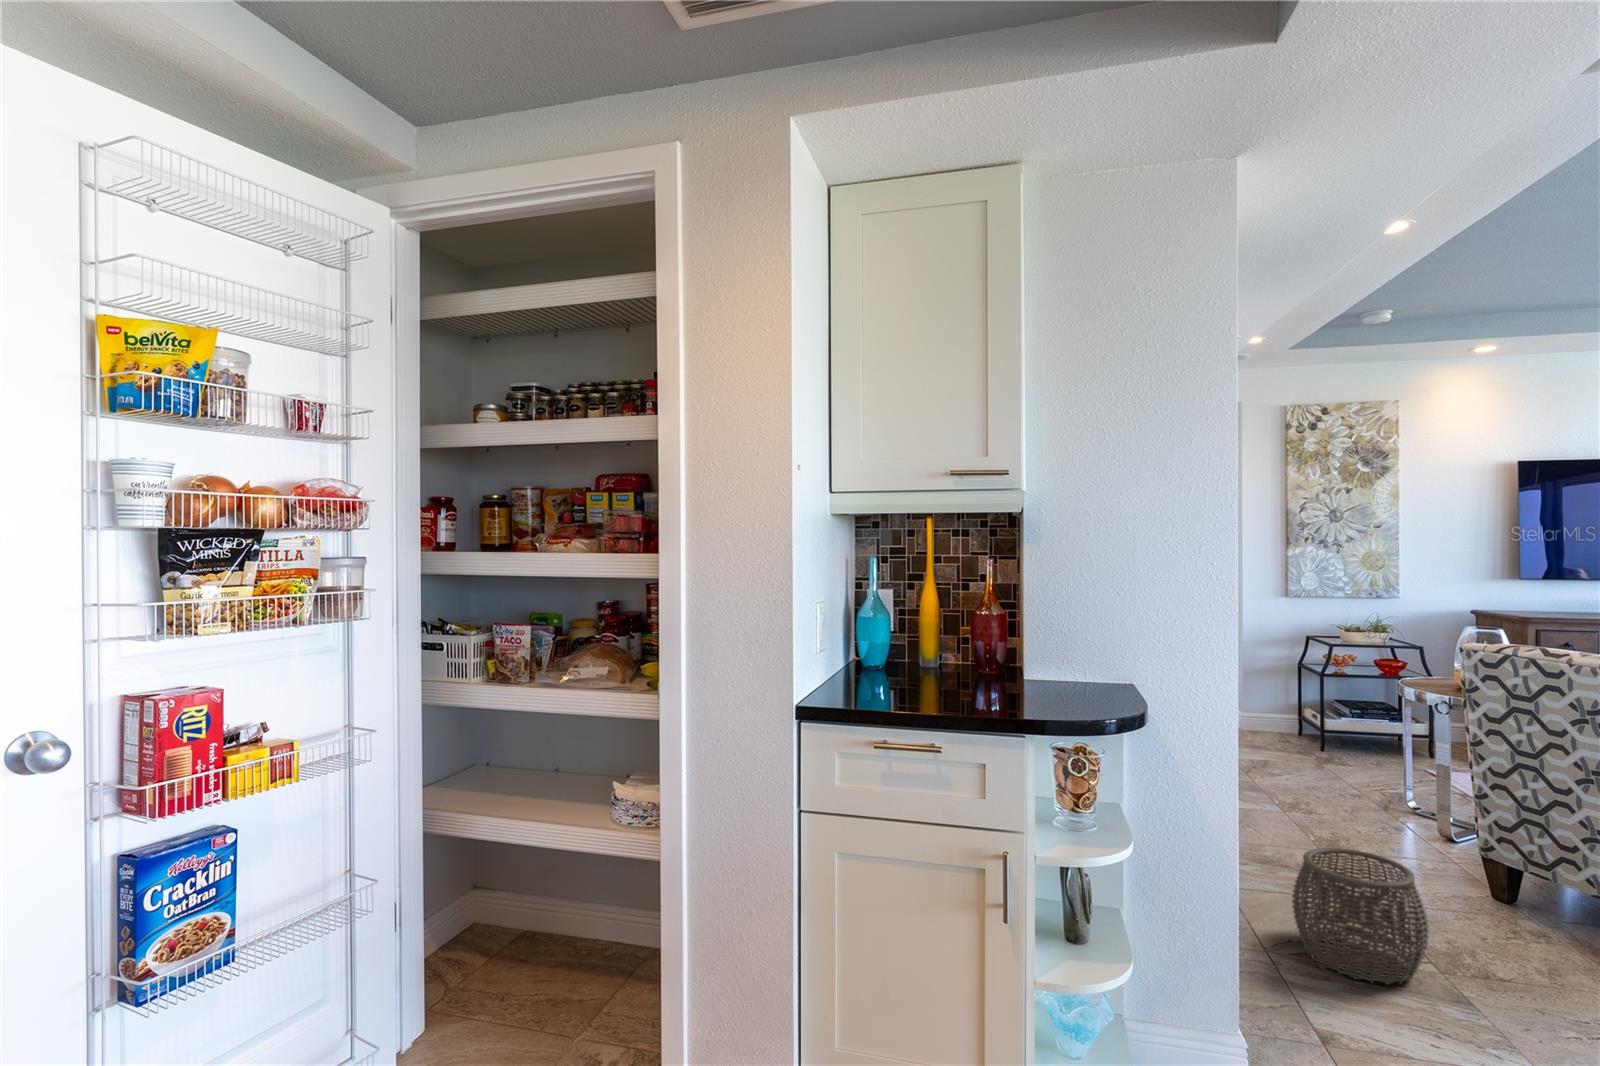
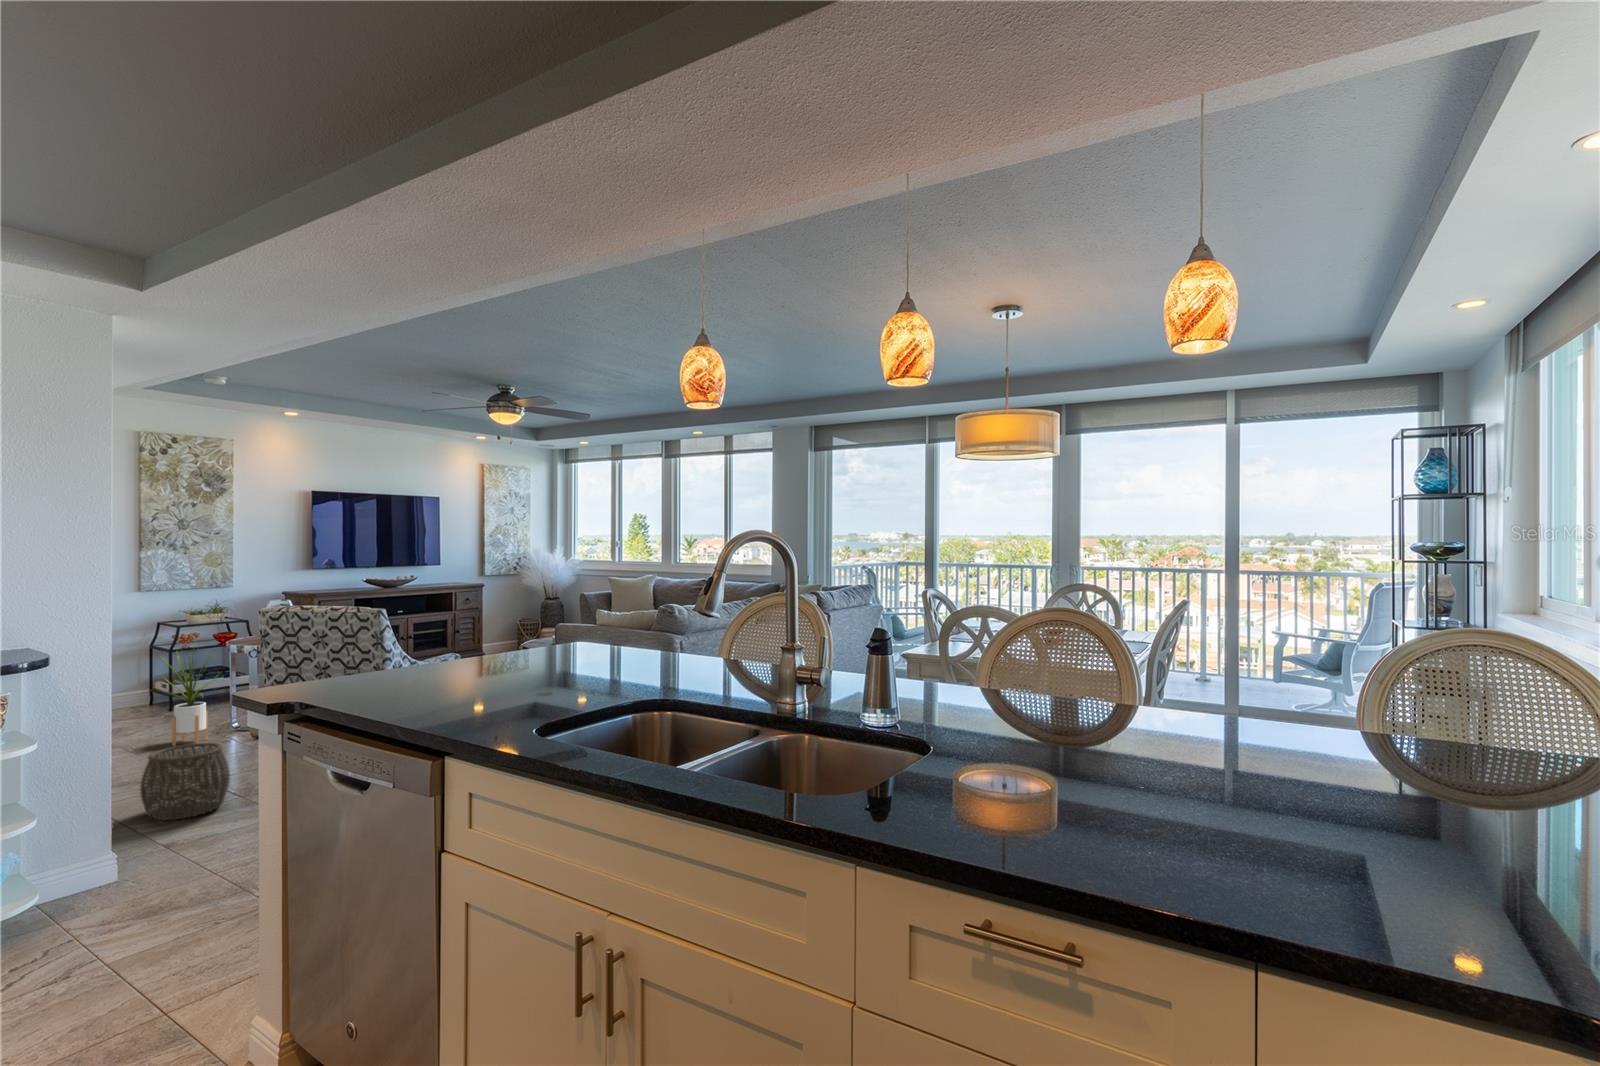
house plant: none [1308,674,1399,821] -> present [161,650,218,746]

